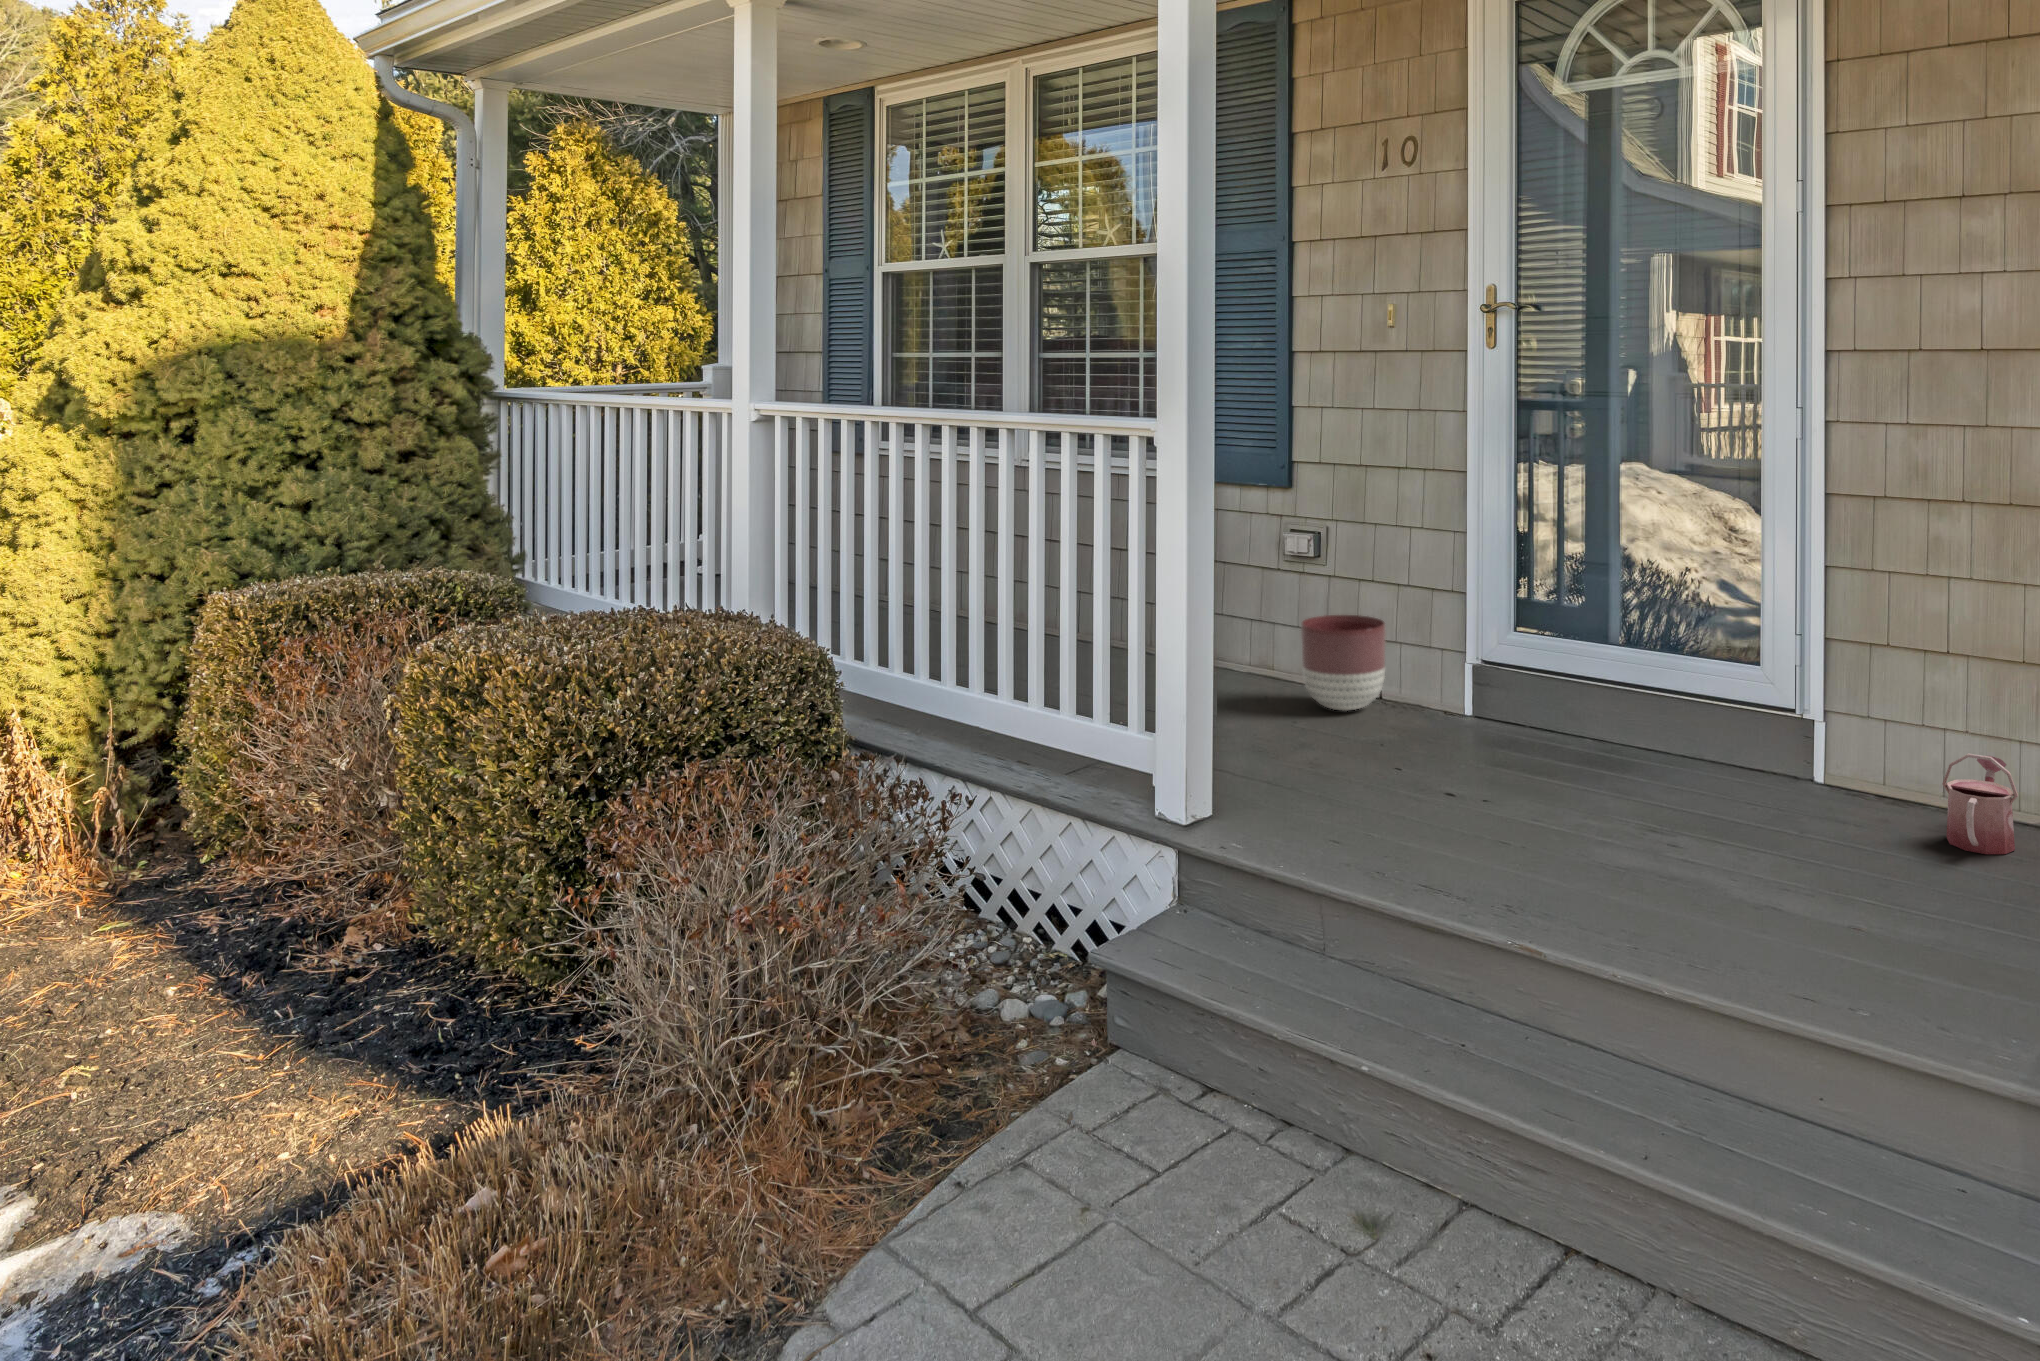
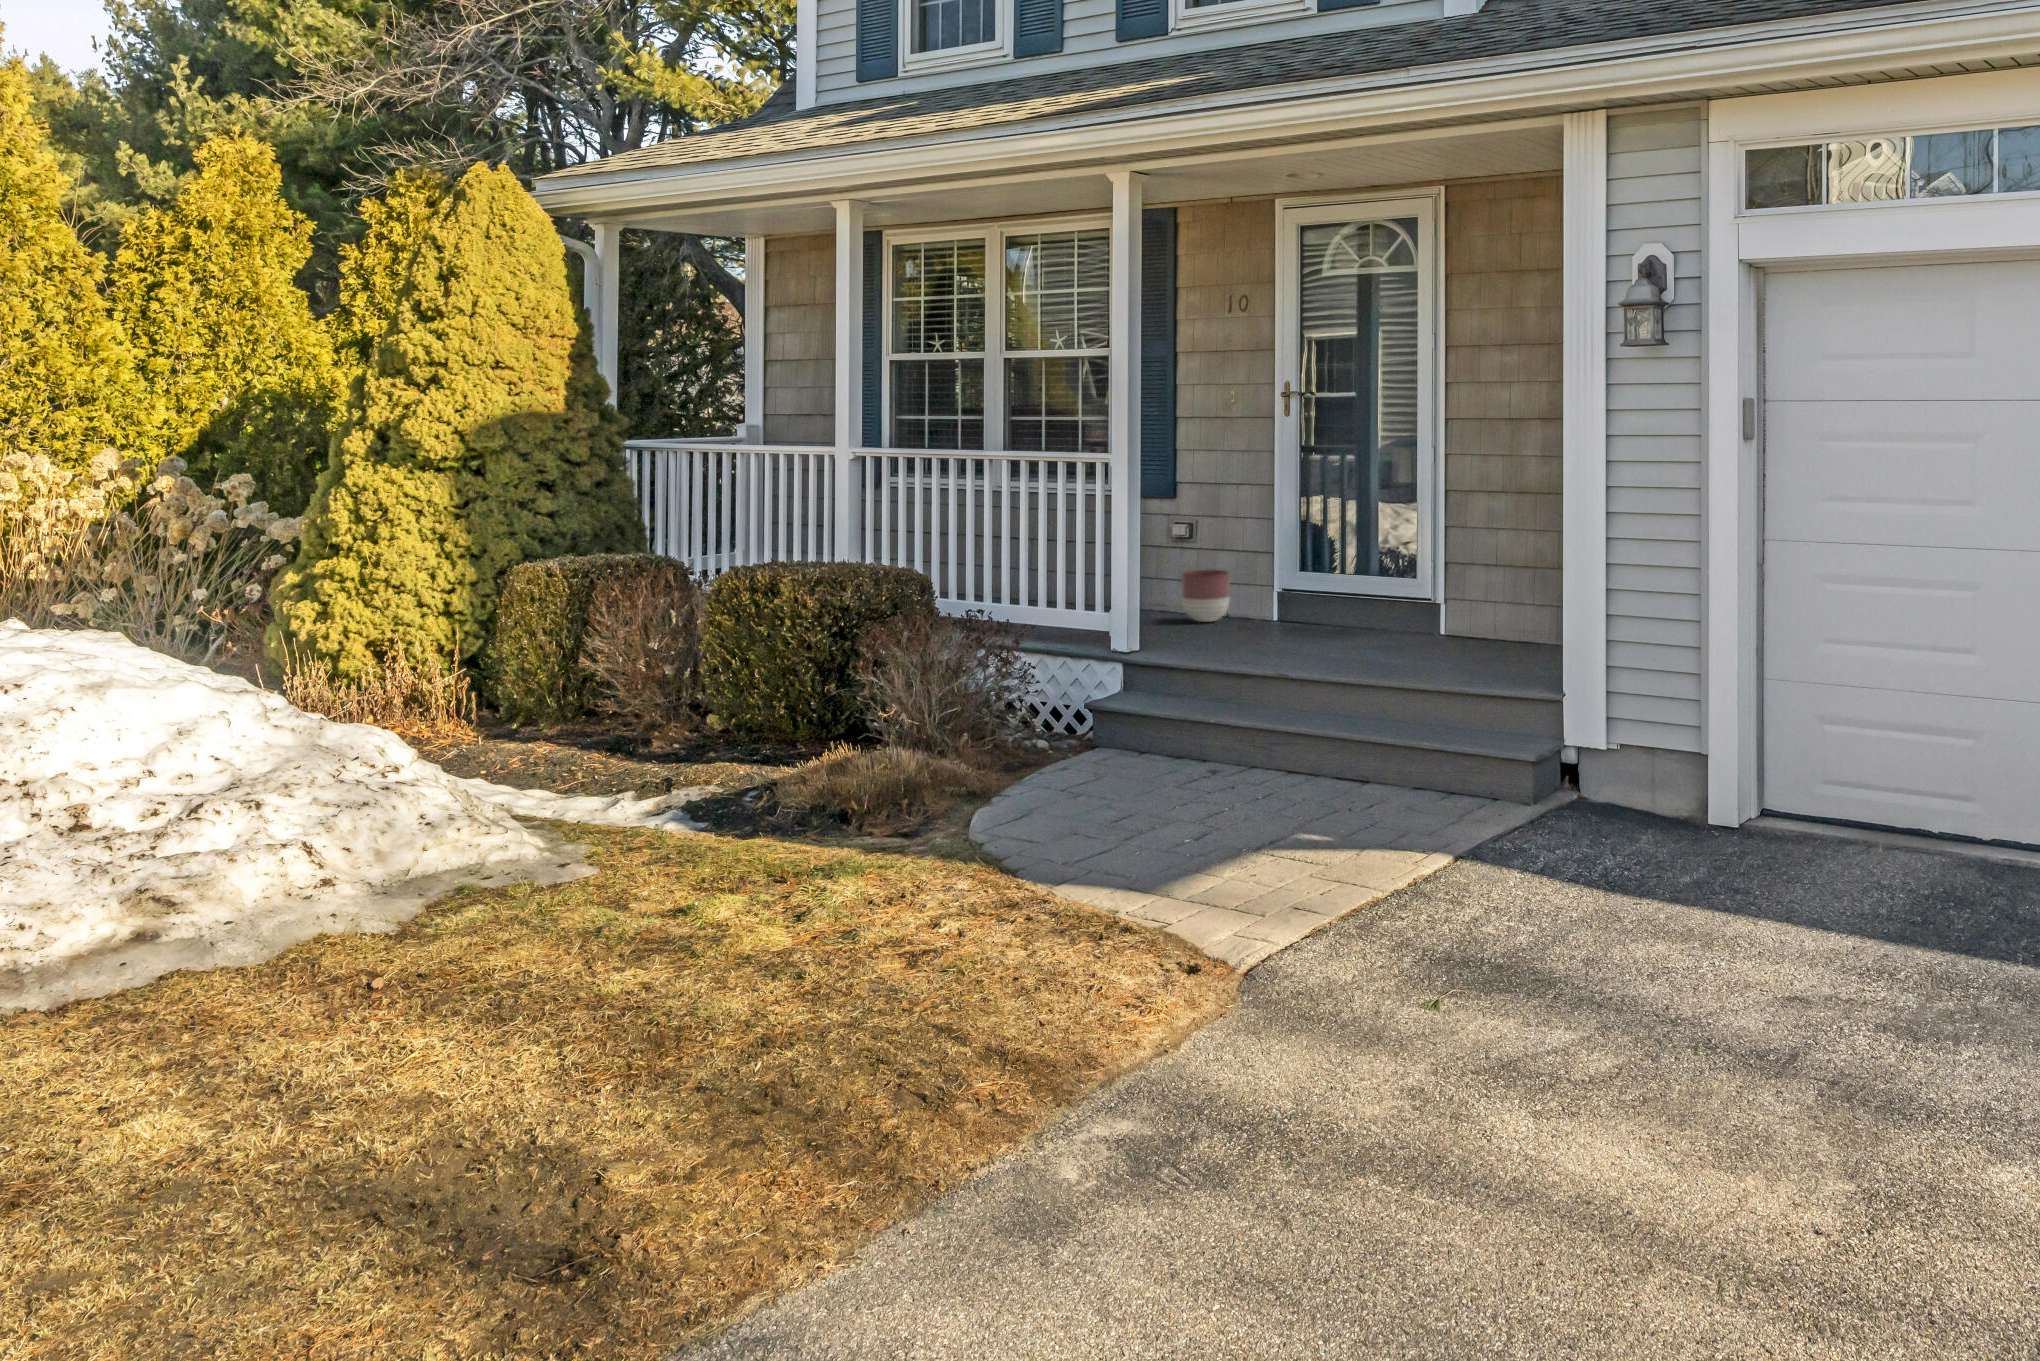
watering can: present [1942,754,2018,854] -> none [1485,608,1518,651]

